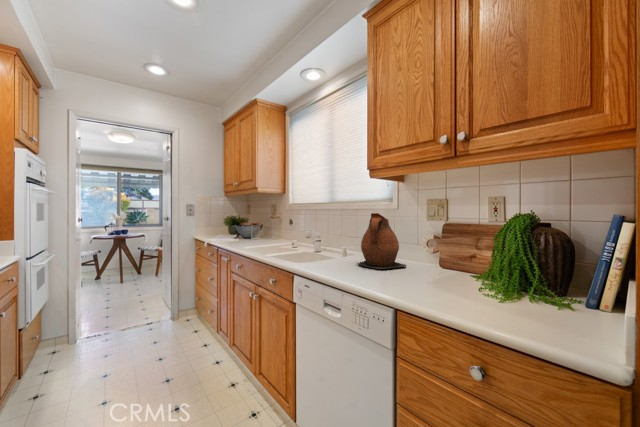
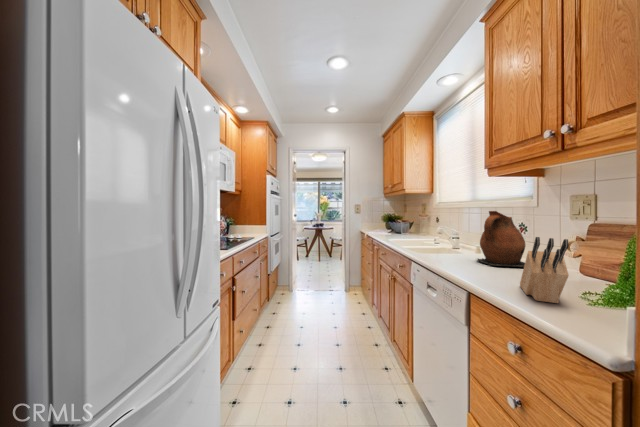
knife block: none [431,241,503,307] -> present [520,237,569,303]

